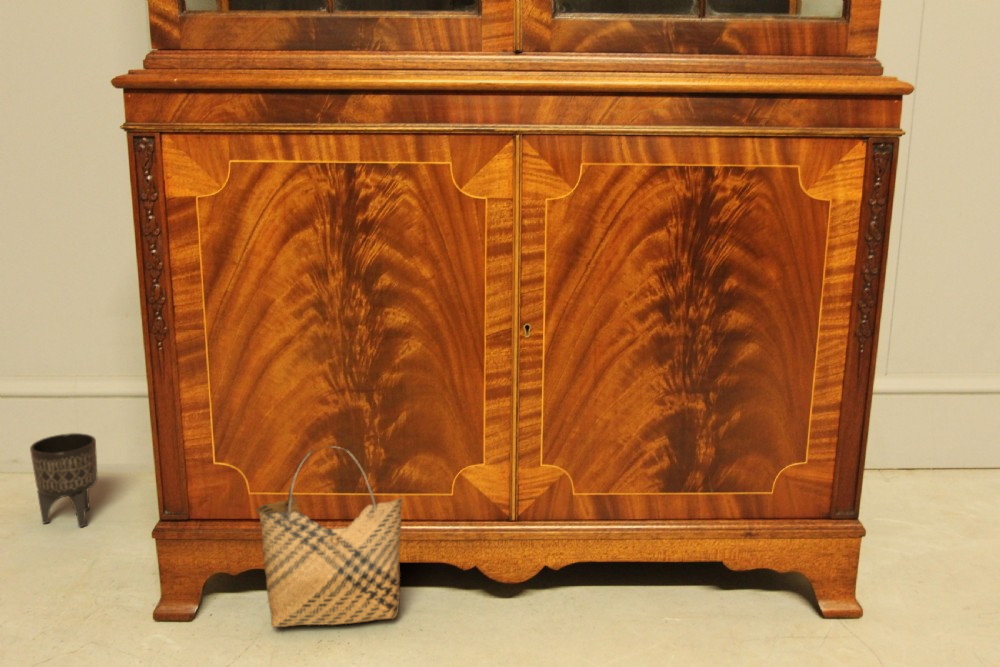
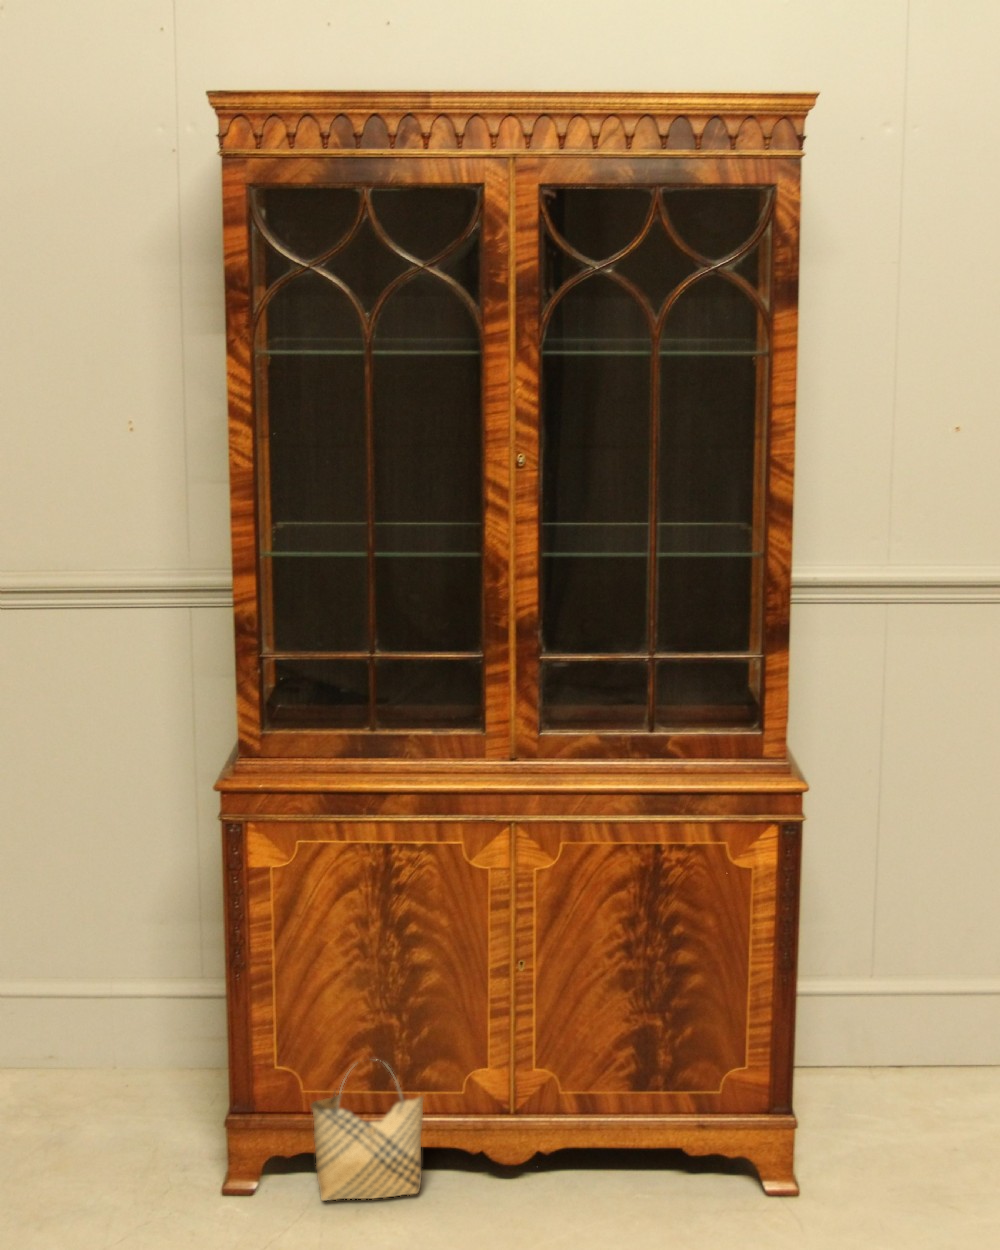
planter: present [30,433,98,527] -> none [100,1025,154,1111]

